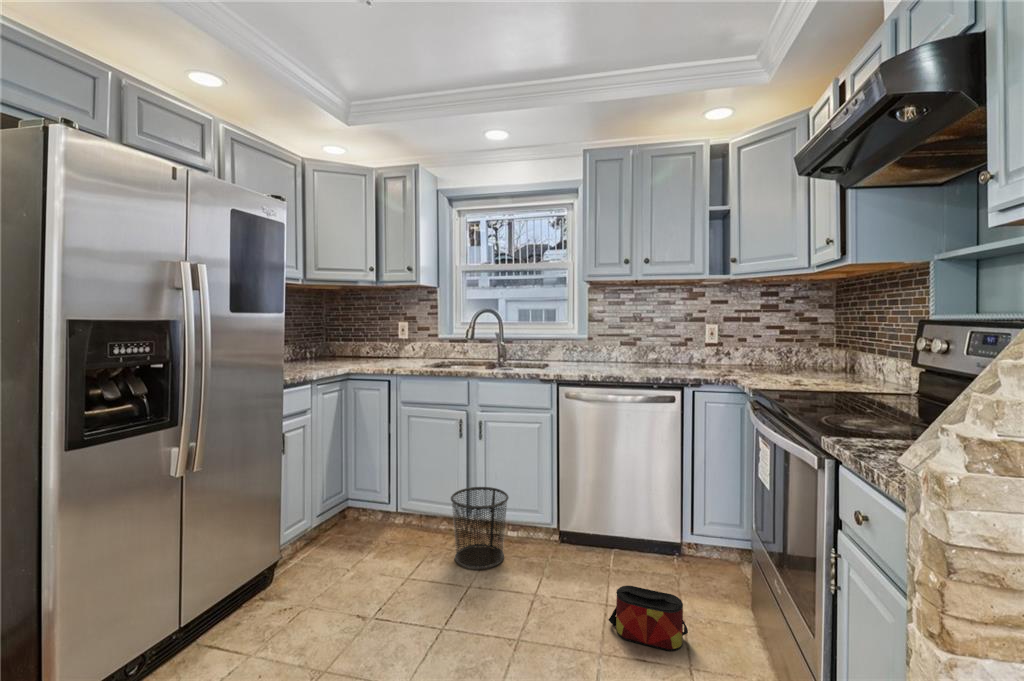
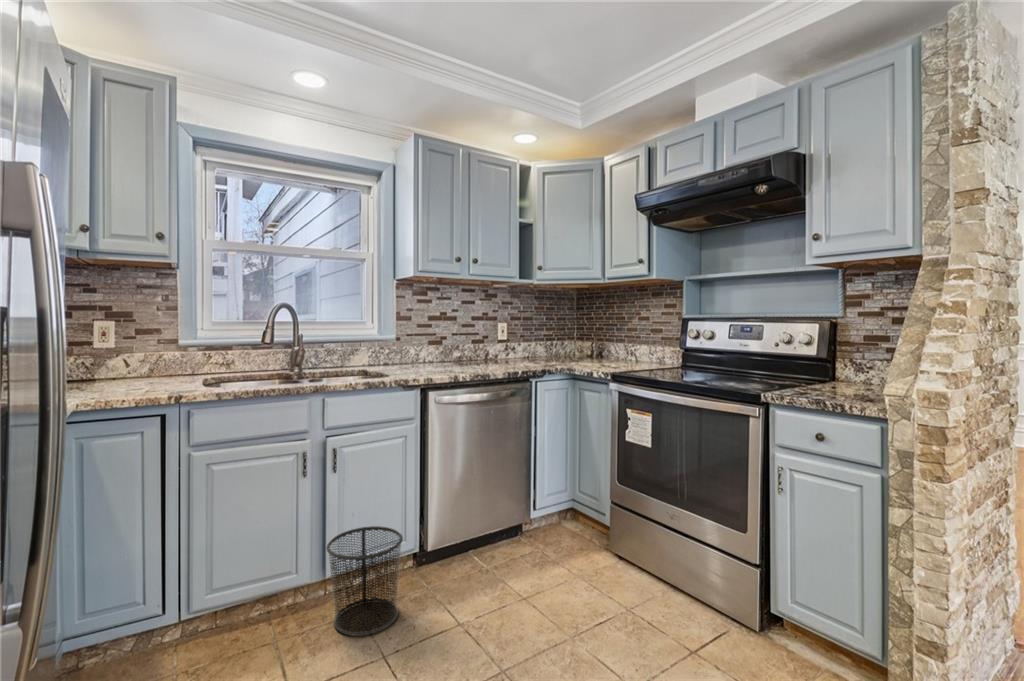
bag: present [608,586,688,651] -> none [555,557,615,612]

